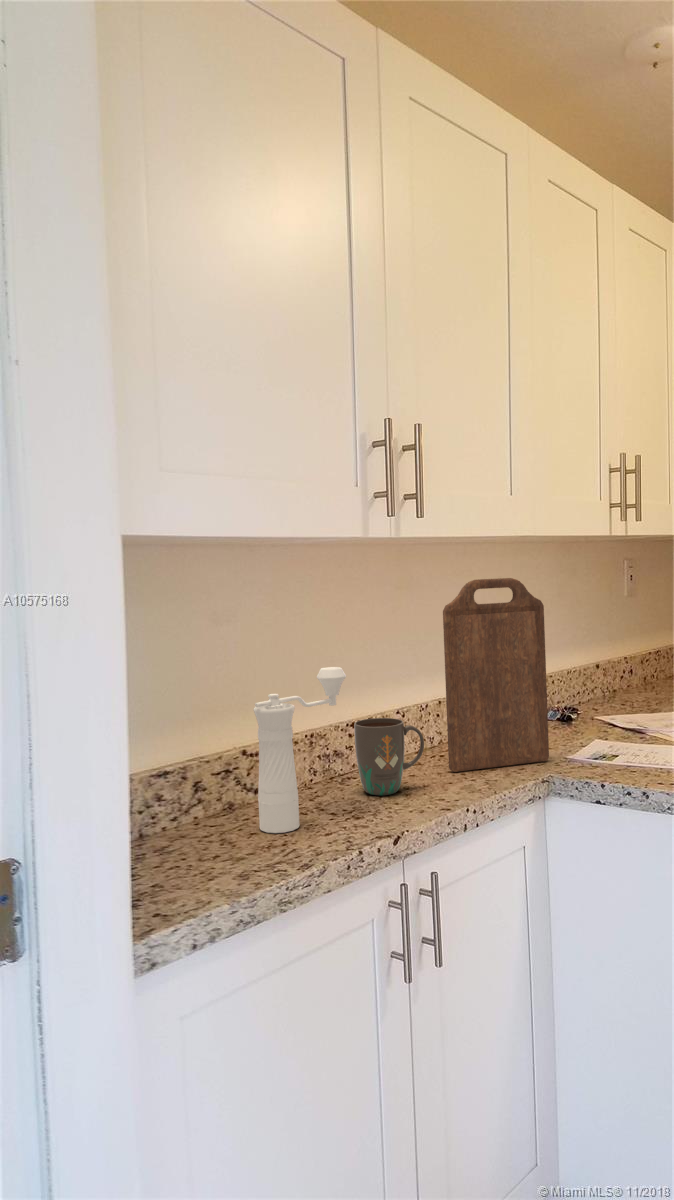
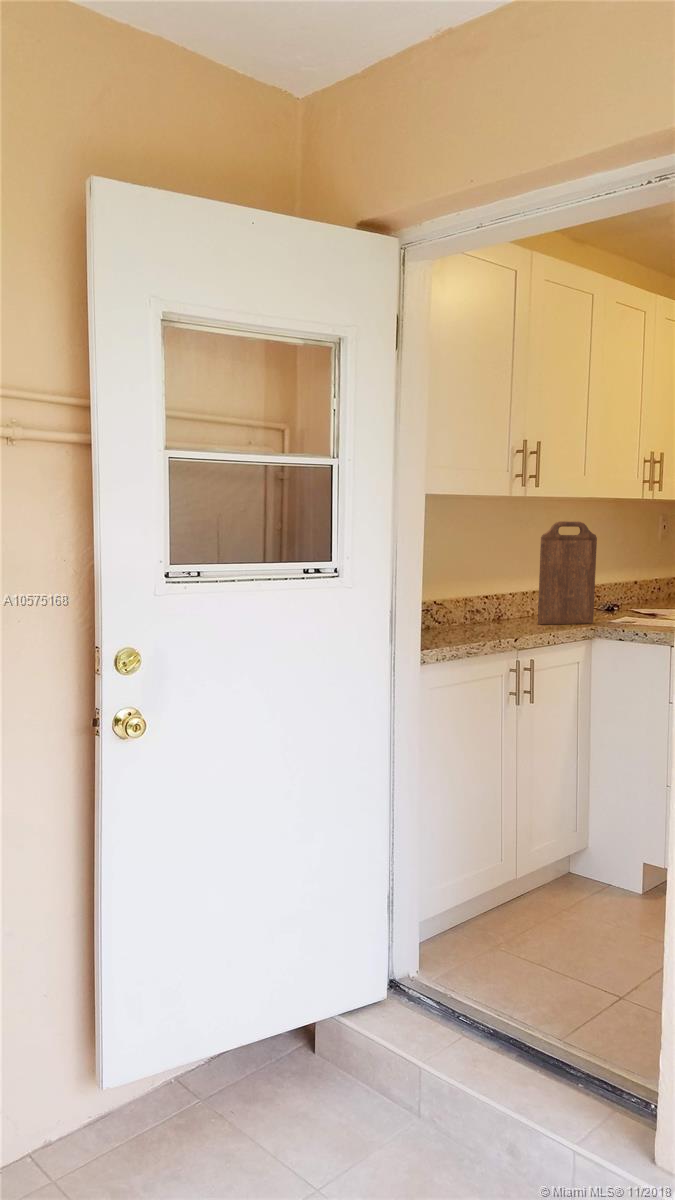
pepper mill: present [253,667,346,833] -> none [449,561,493,635]
mug: present [354,718,424,795] -> none [492,591,527,629]

